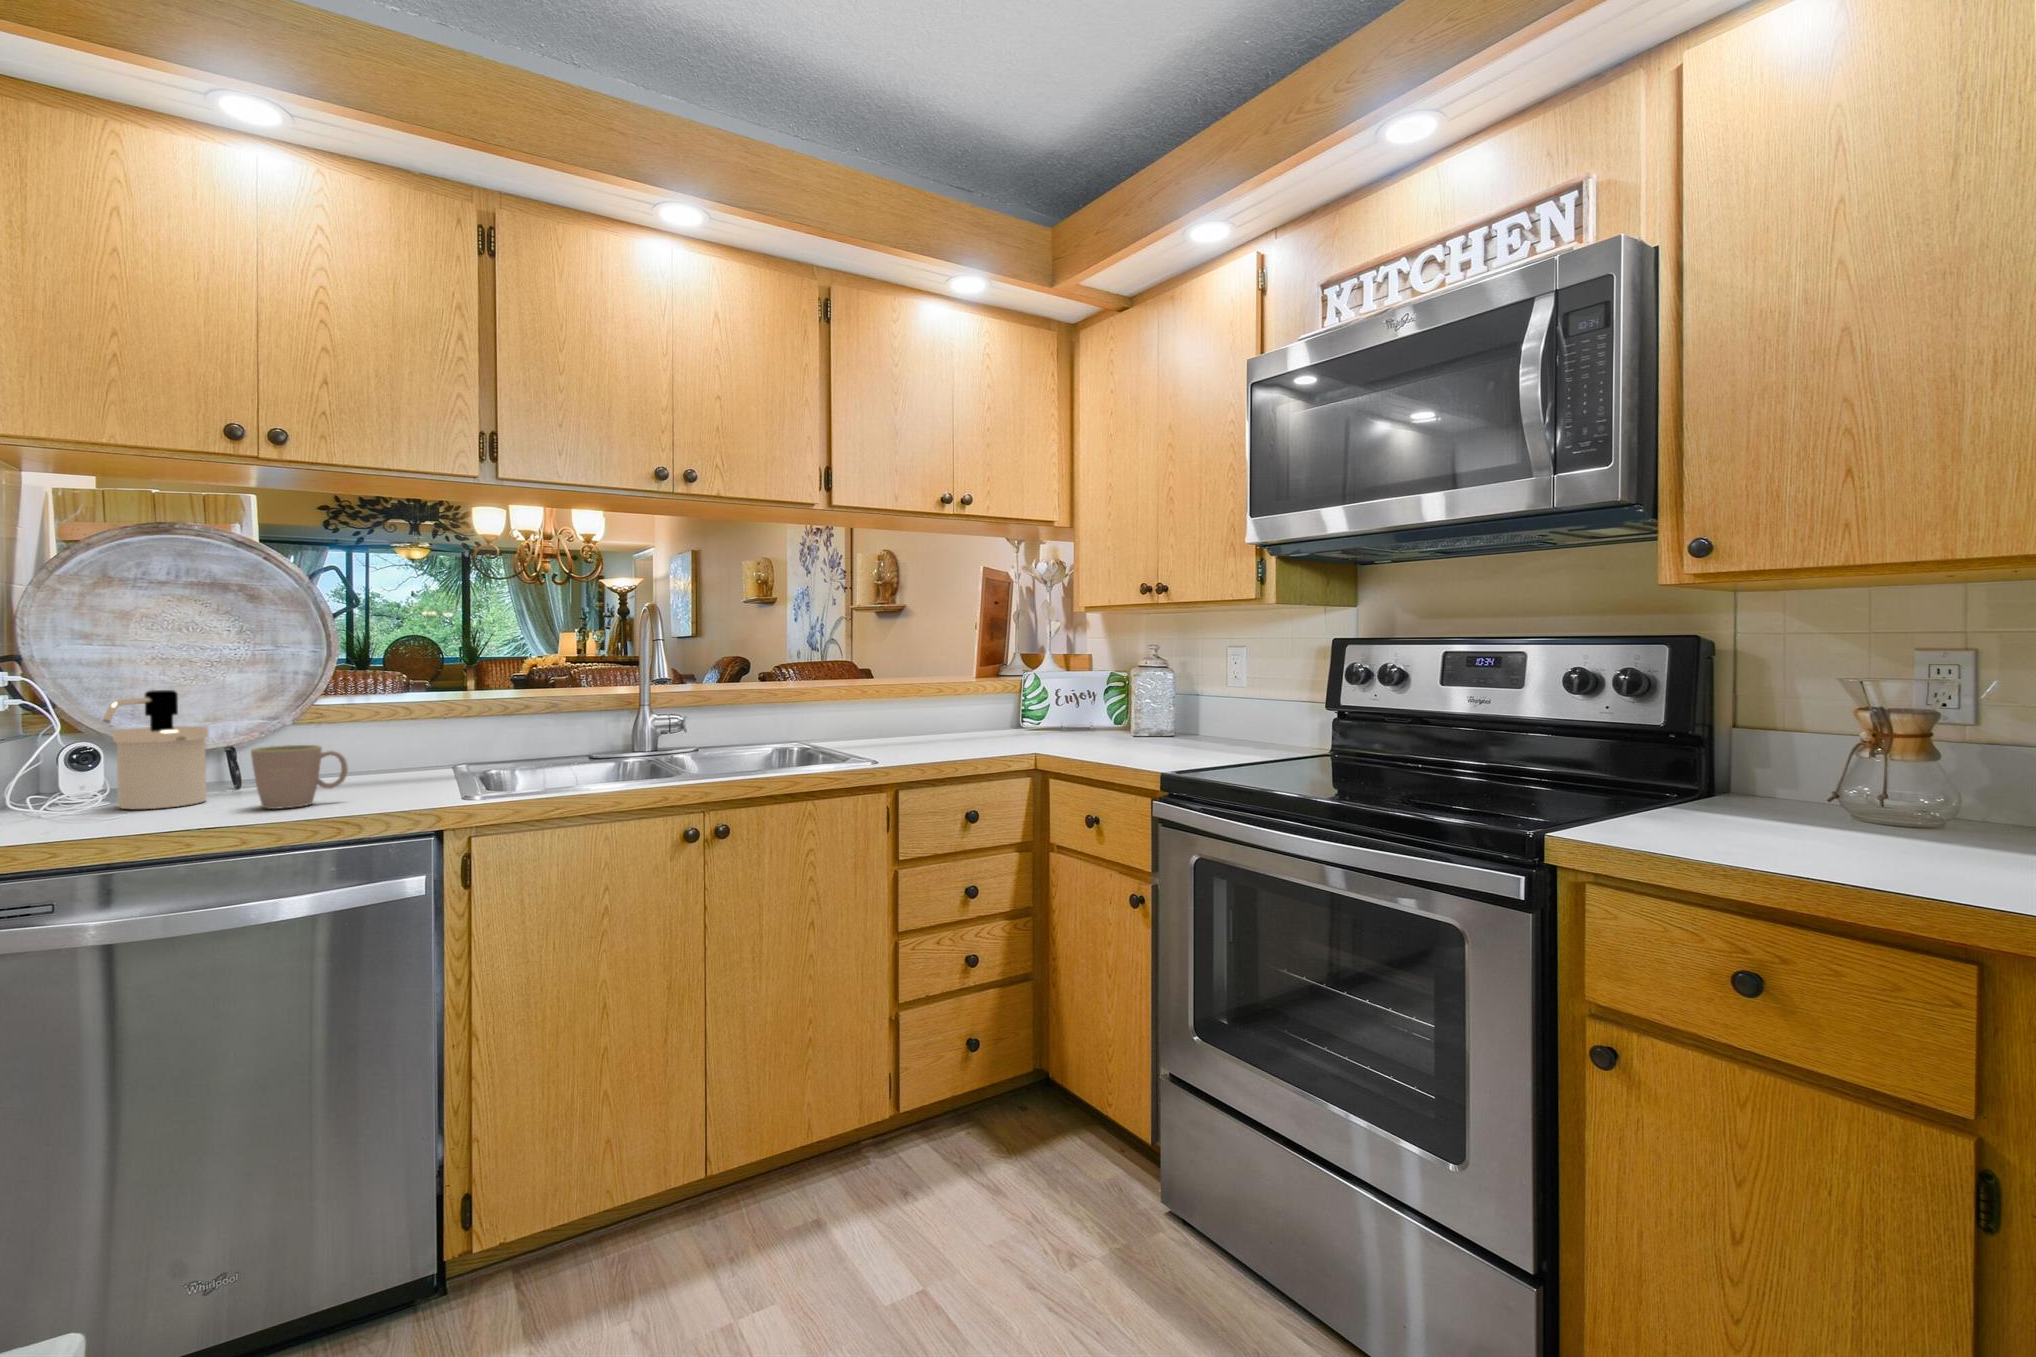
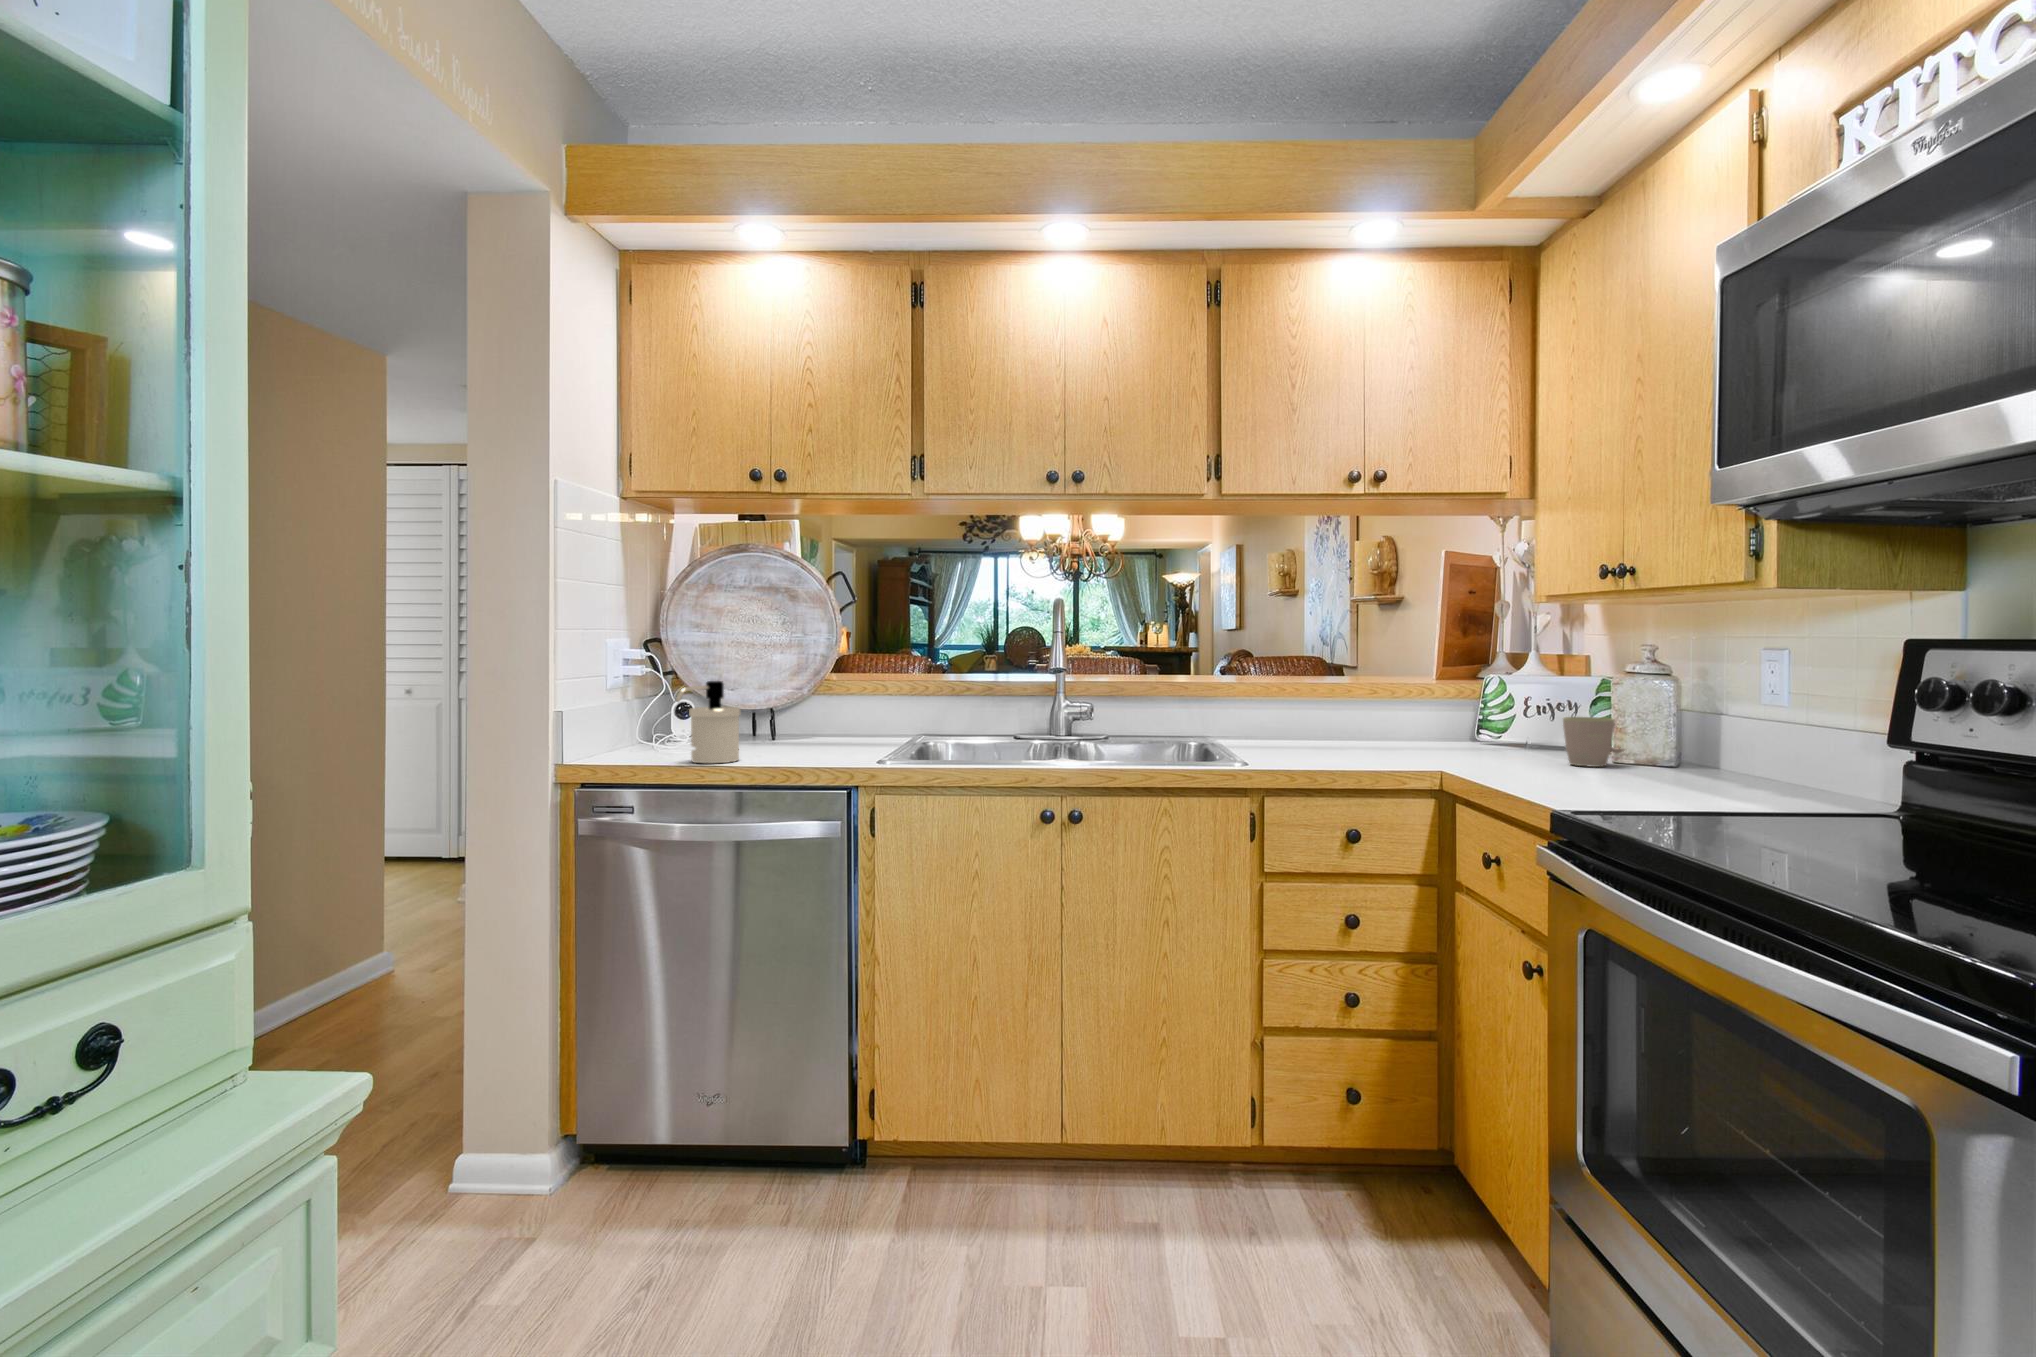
mug: present [251,745,348,809] -> present [1563,717,1624,767]

